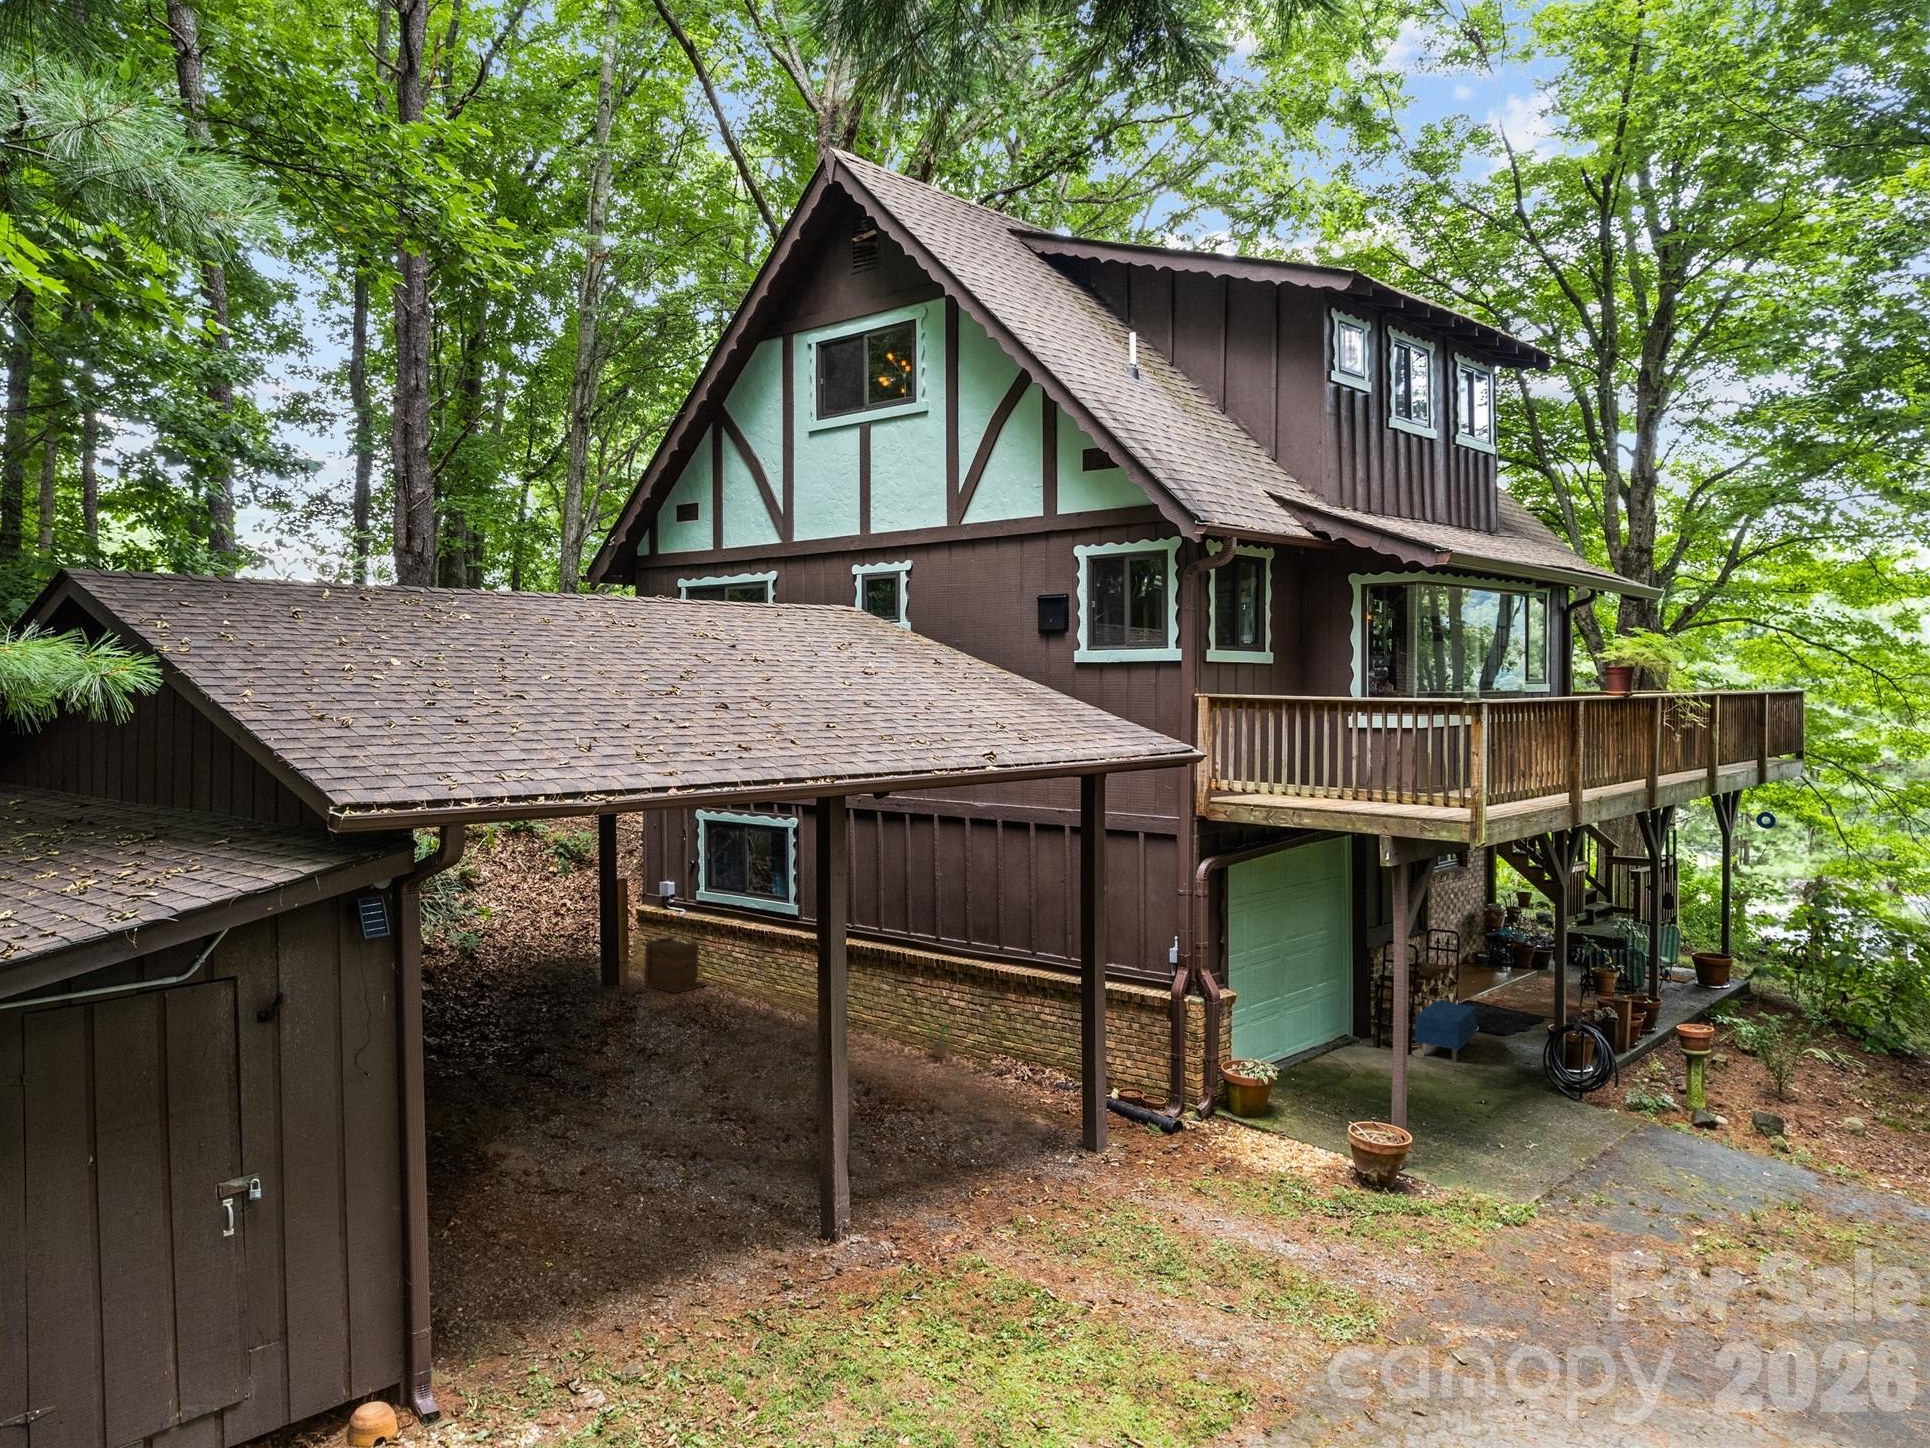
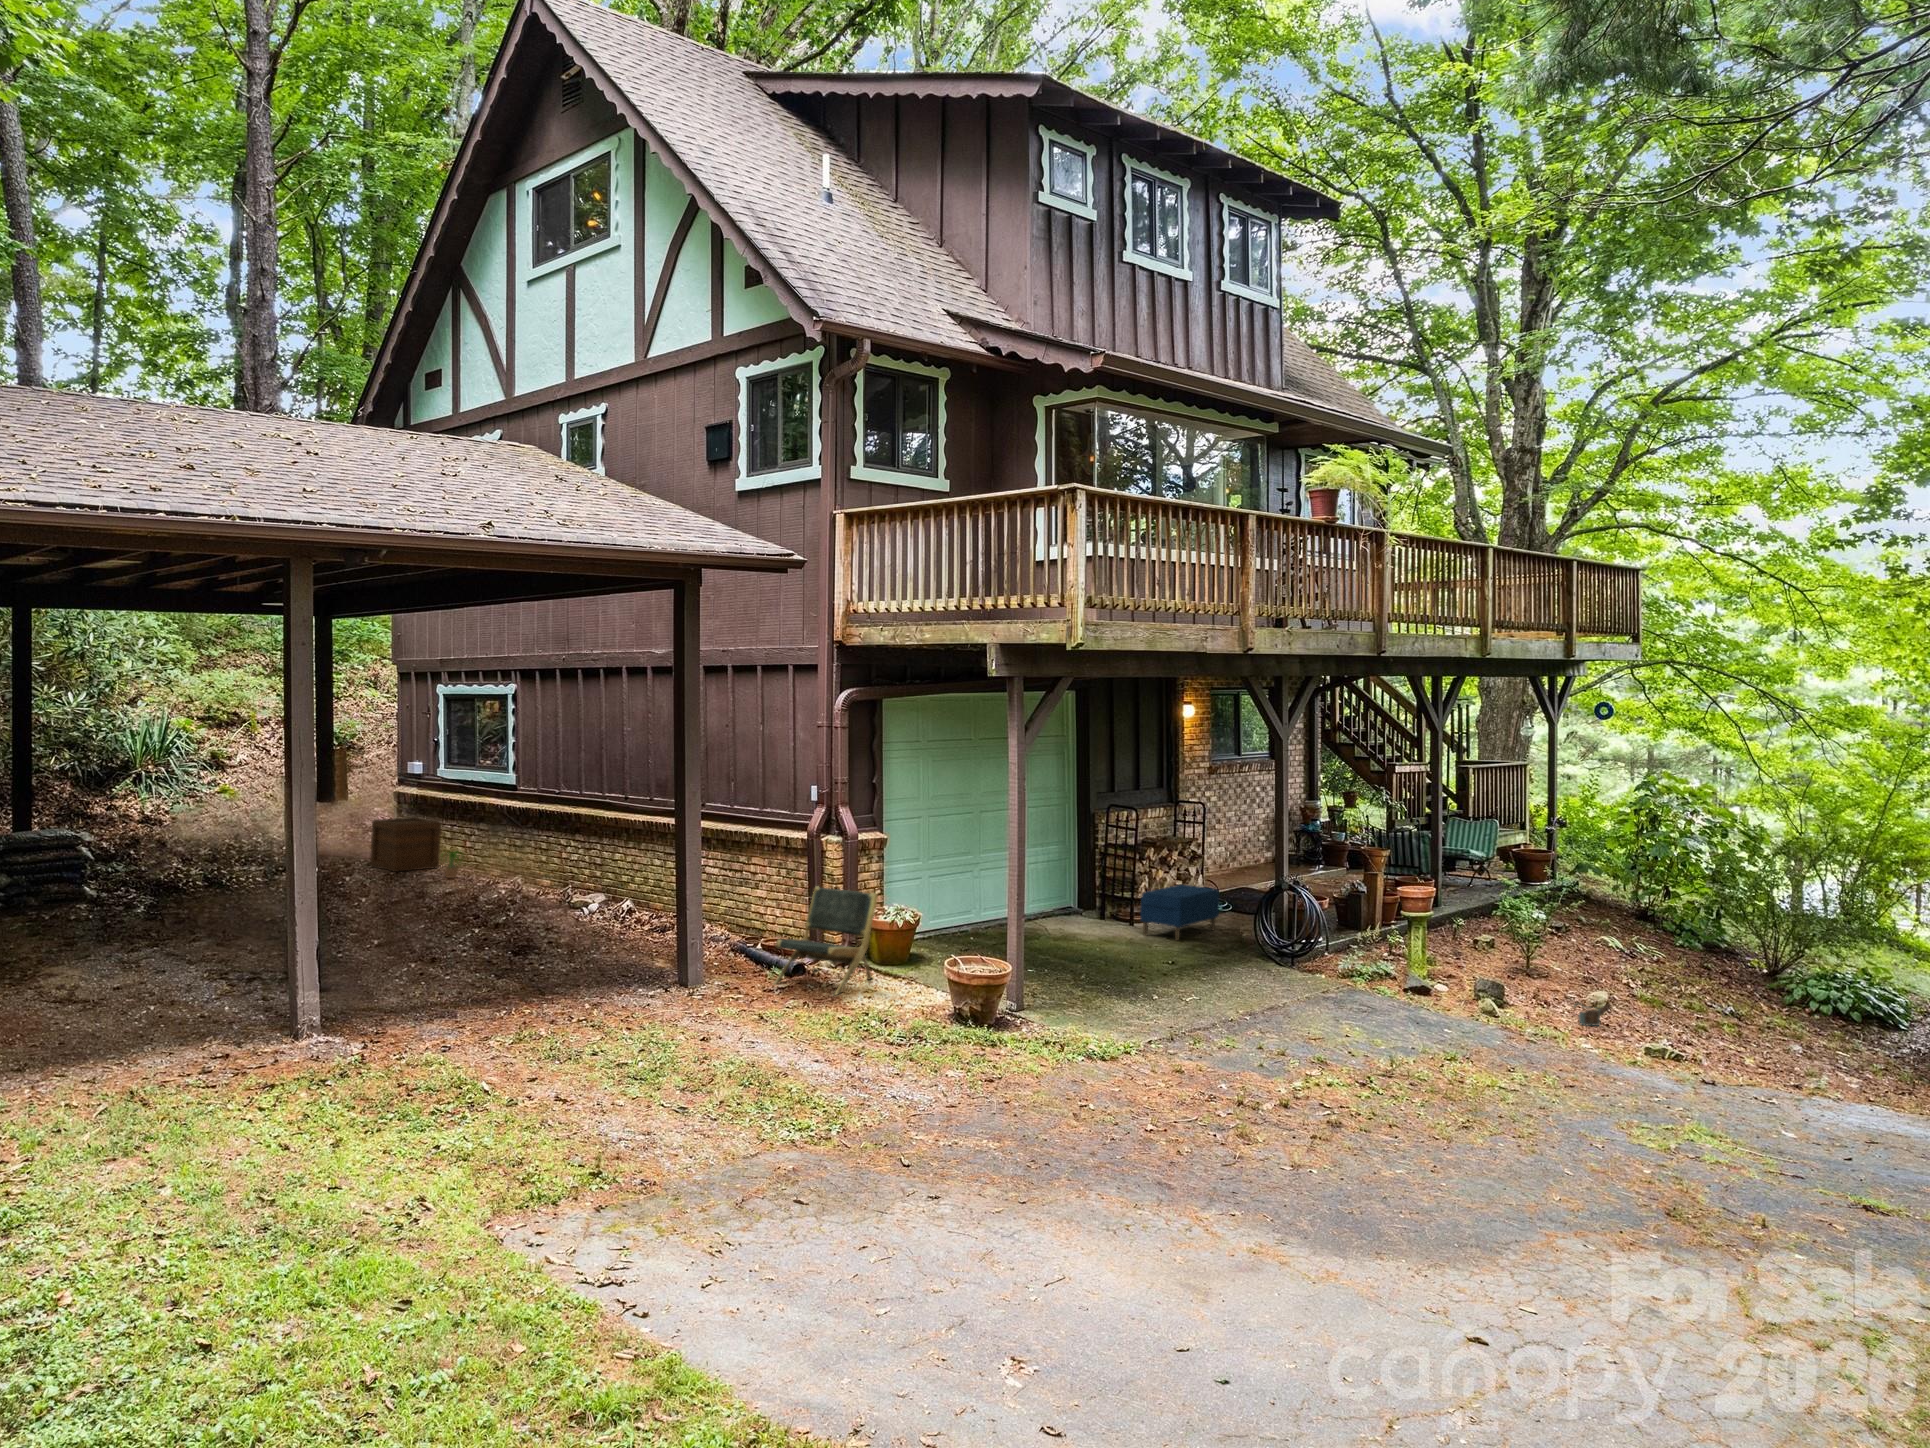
potted plant: present [929,1026,952,1058] -> present [445,851,463,878]
lounge chair: none [1171,1044,1253,1159] -> present [774,887,878,995]
watering can: none [1871,1137,1904,1158] -> present [1574,1003,1609,1026]

